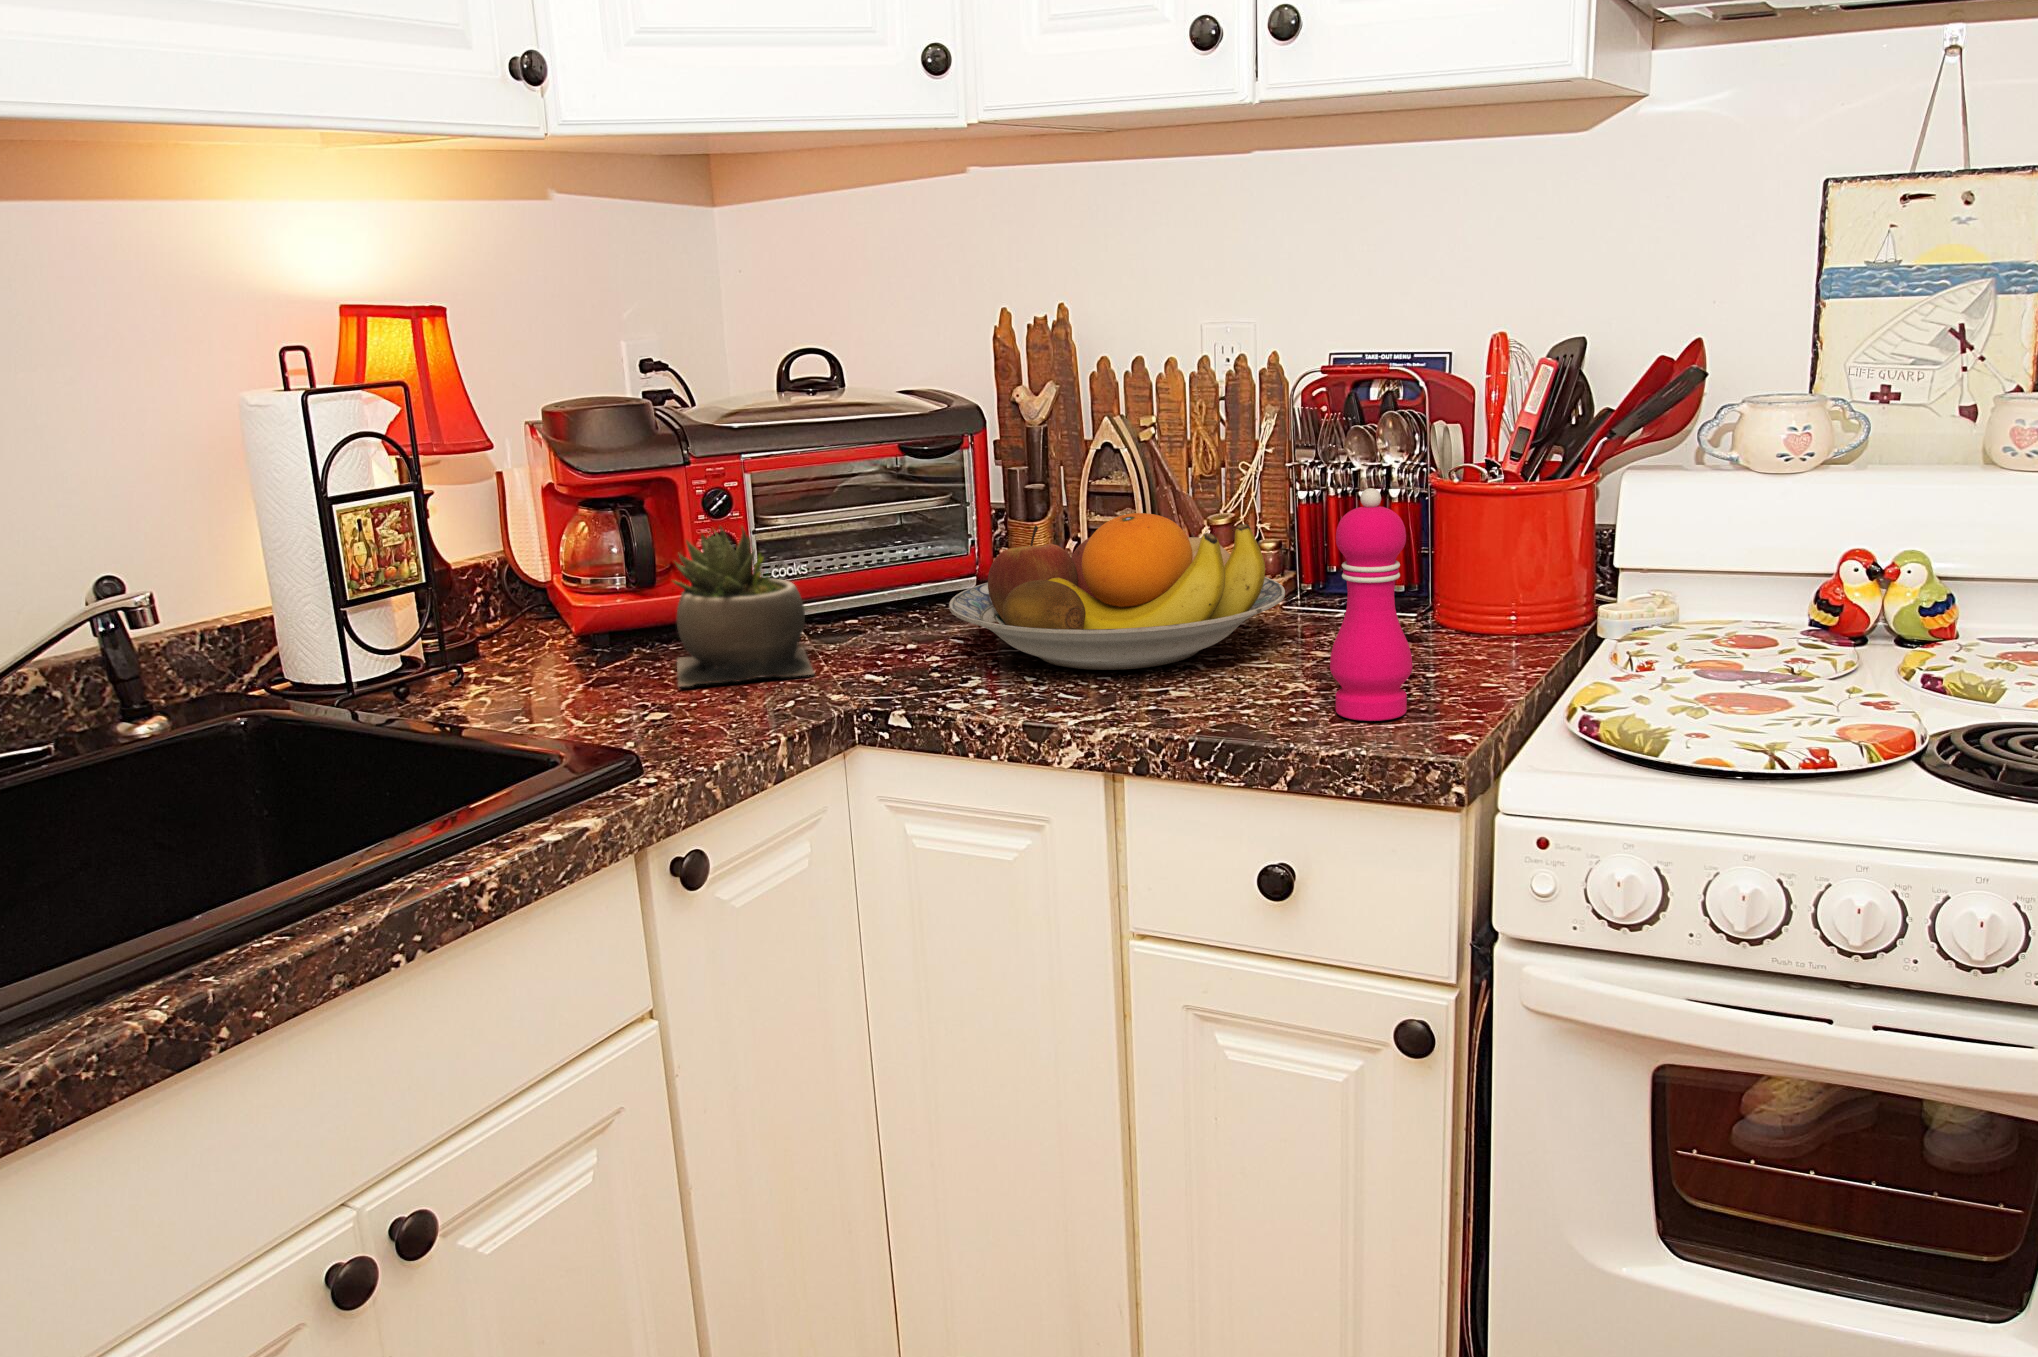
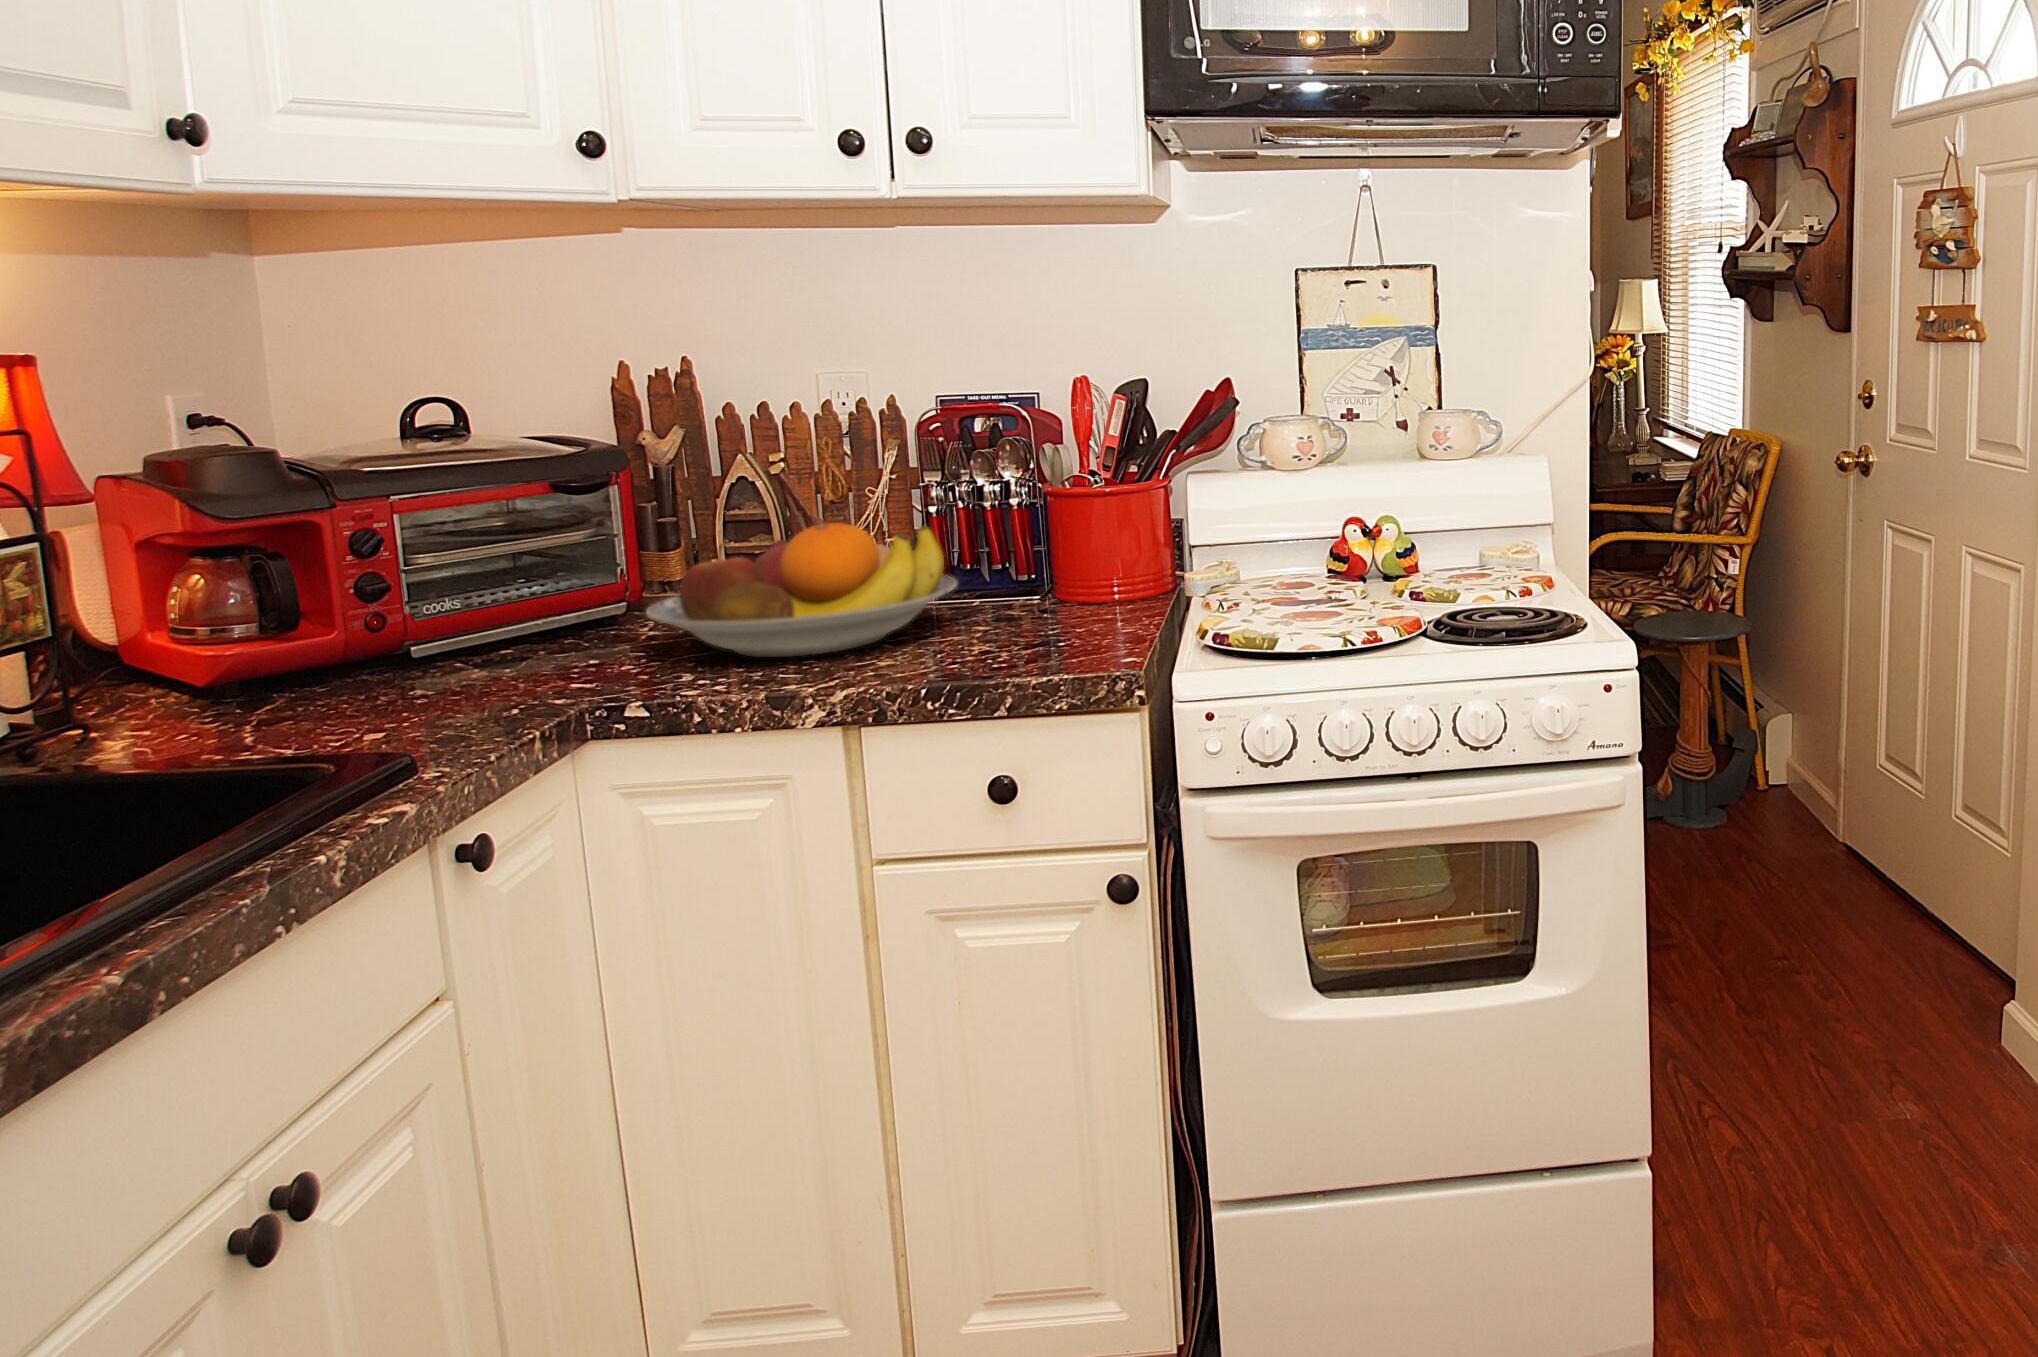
pepper mill: present [1330,488,1413,721] -> none [1021,485,1086,658]
succulent plant: present [673,527,814,686] -> none [330,559,517,715]

